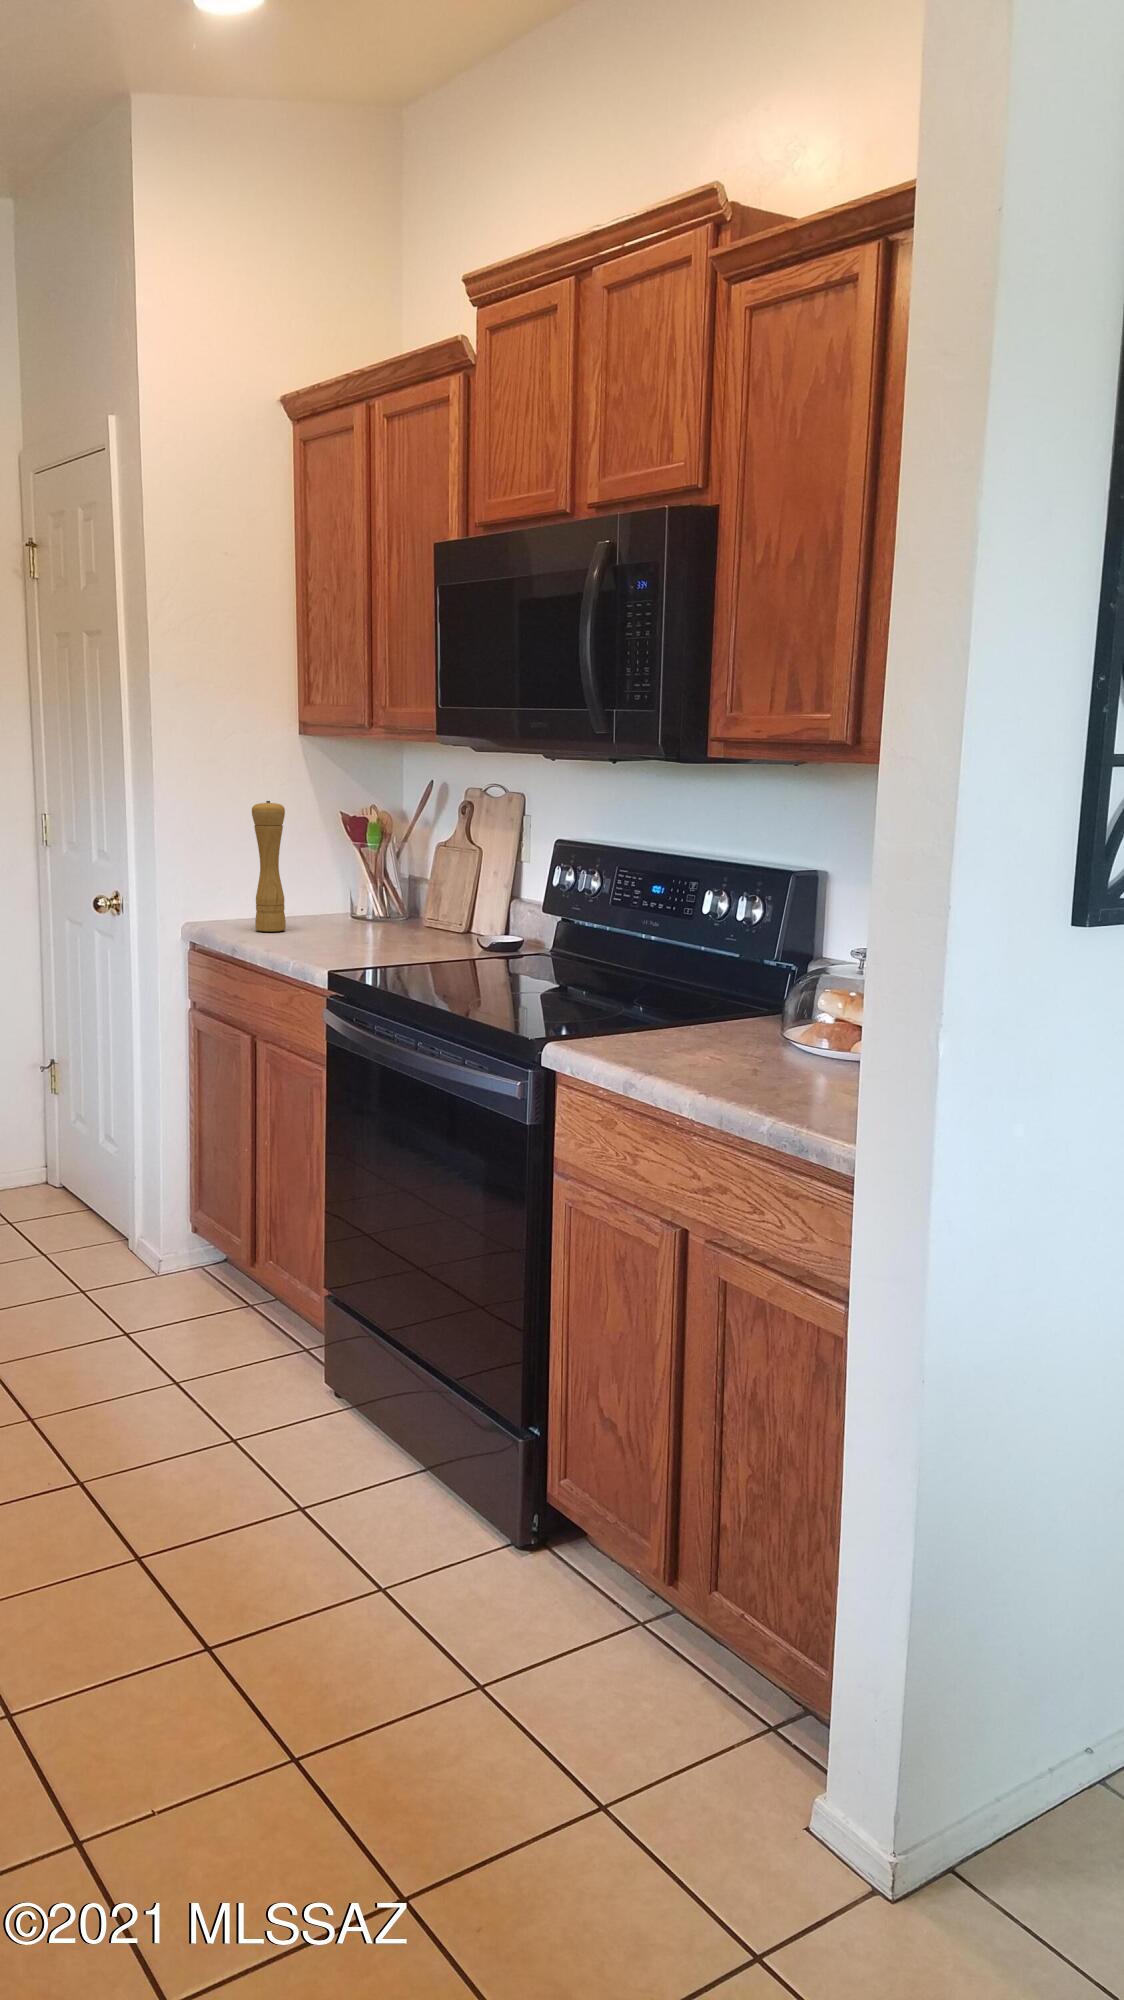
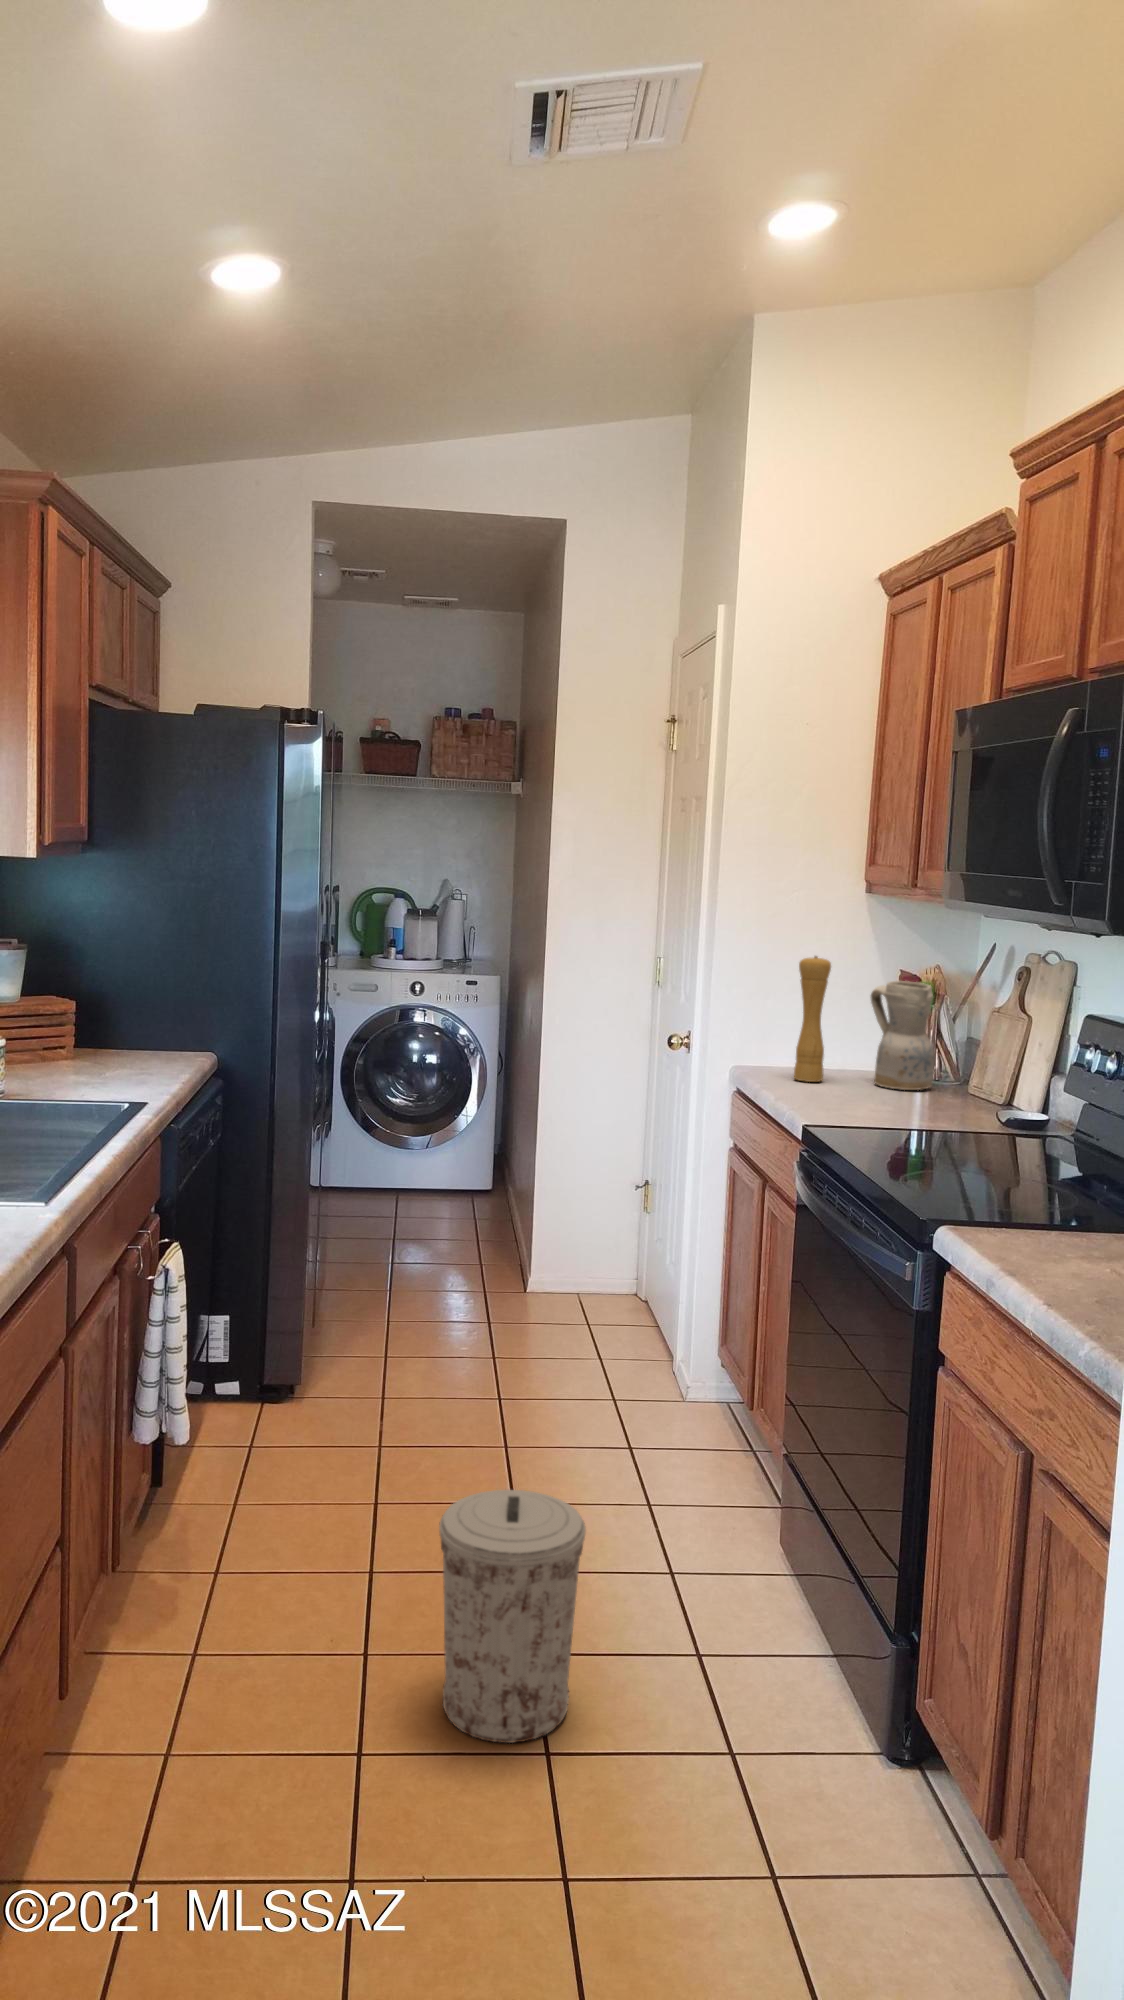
ceramic pitcher: none [322,821,392,930] -> present [871,981,935,1090]
trash can: none [51,1390,215,1658] -> present [439,1490,586,1743]

